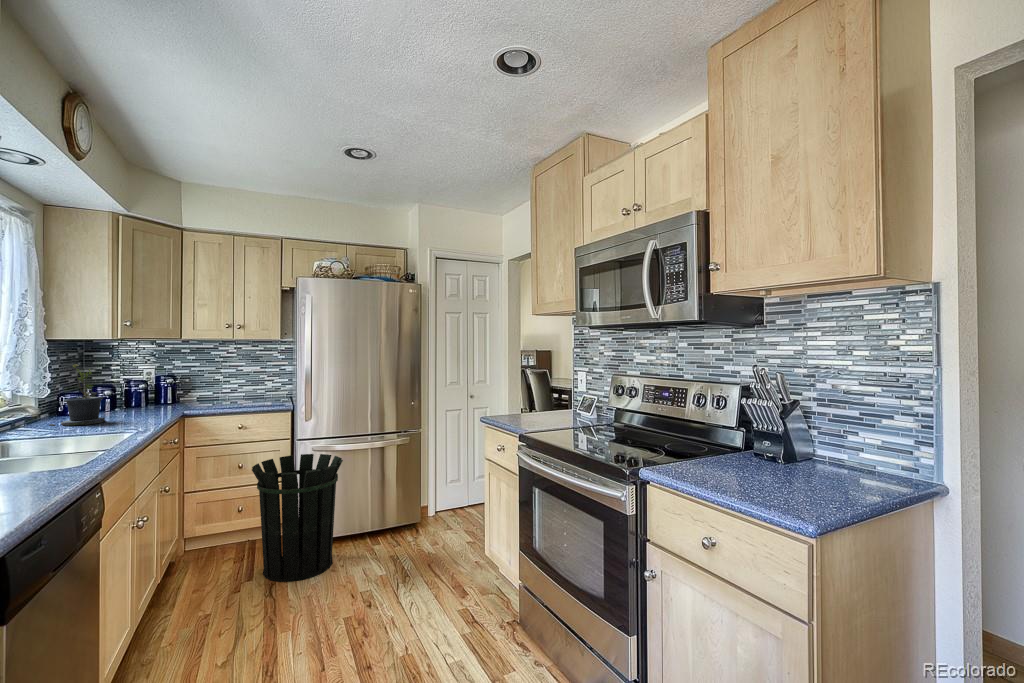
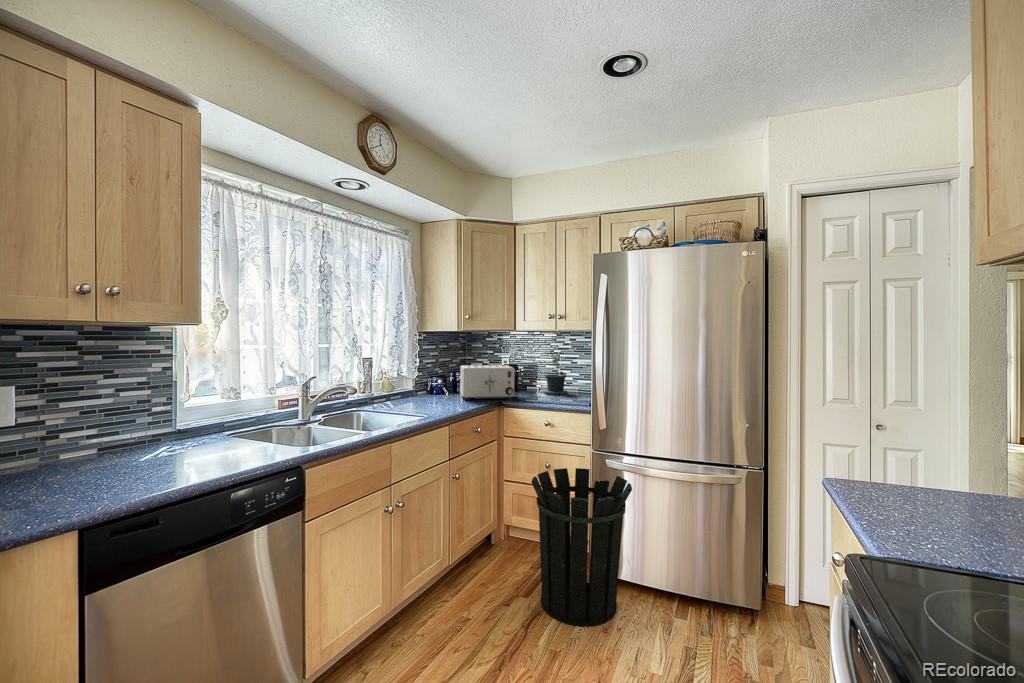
potted plant: present [50,364,105,426] -> present [538,350,567,395]
toaster: none [111,376,189,415] -> present [460,365,515,400]

